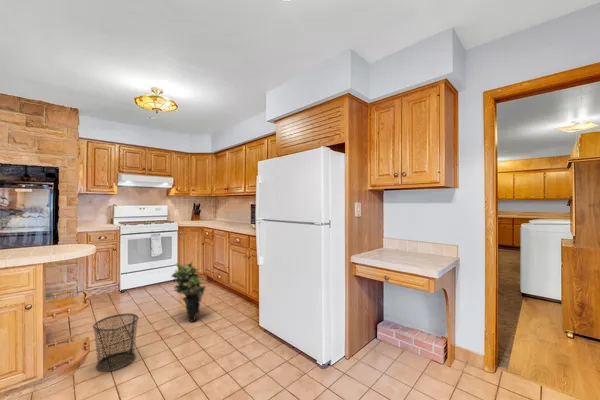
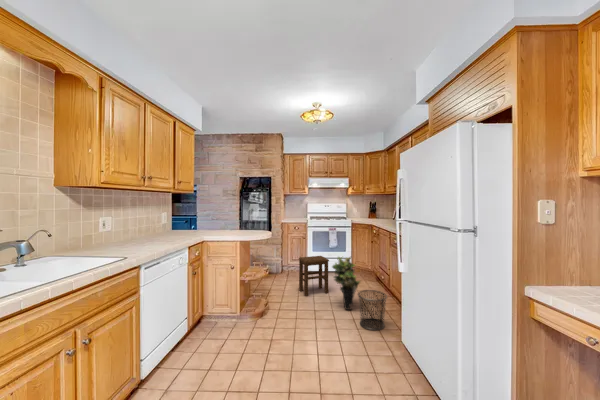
stool: none [116,267,161,321] -> present [299,256,329,296]
waste bin: present [93,314,138,371] -> present [358,290,387,330]

